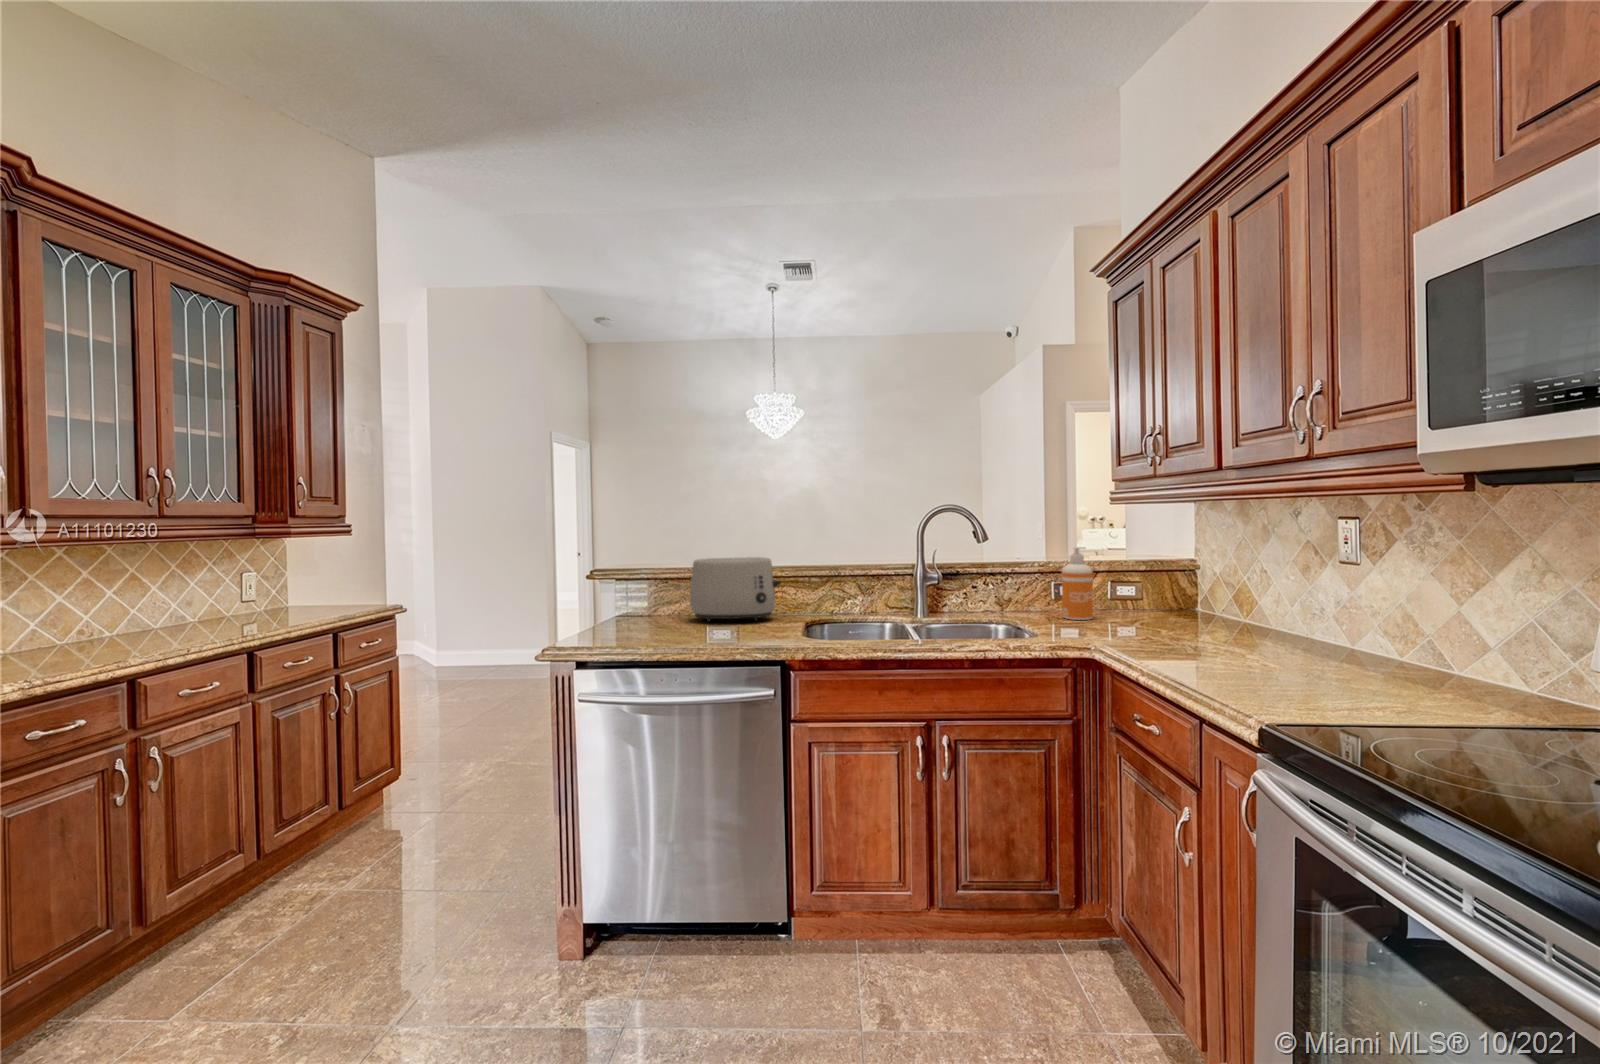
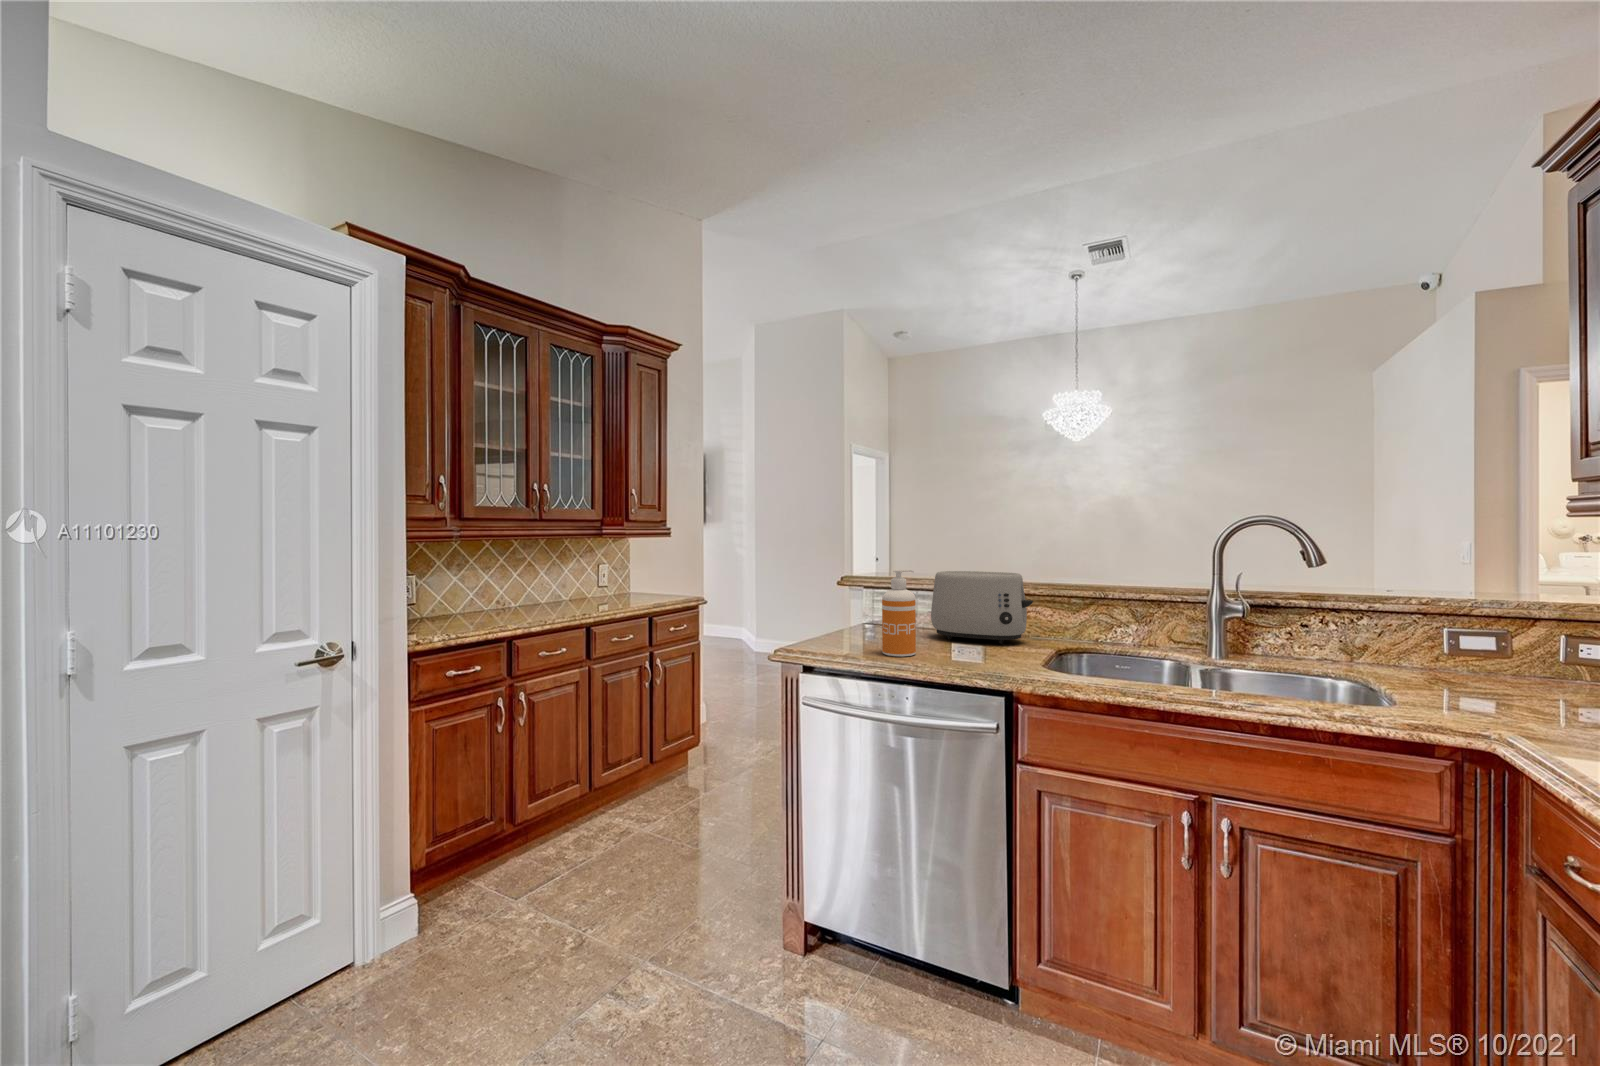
soap dispenser: present [1062,547,1093,620] -> present [882,570,916,656]

